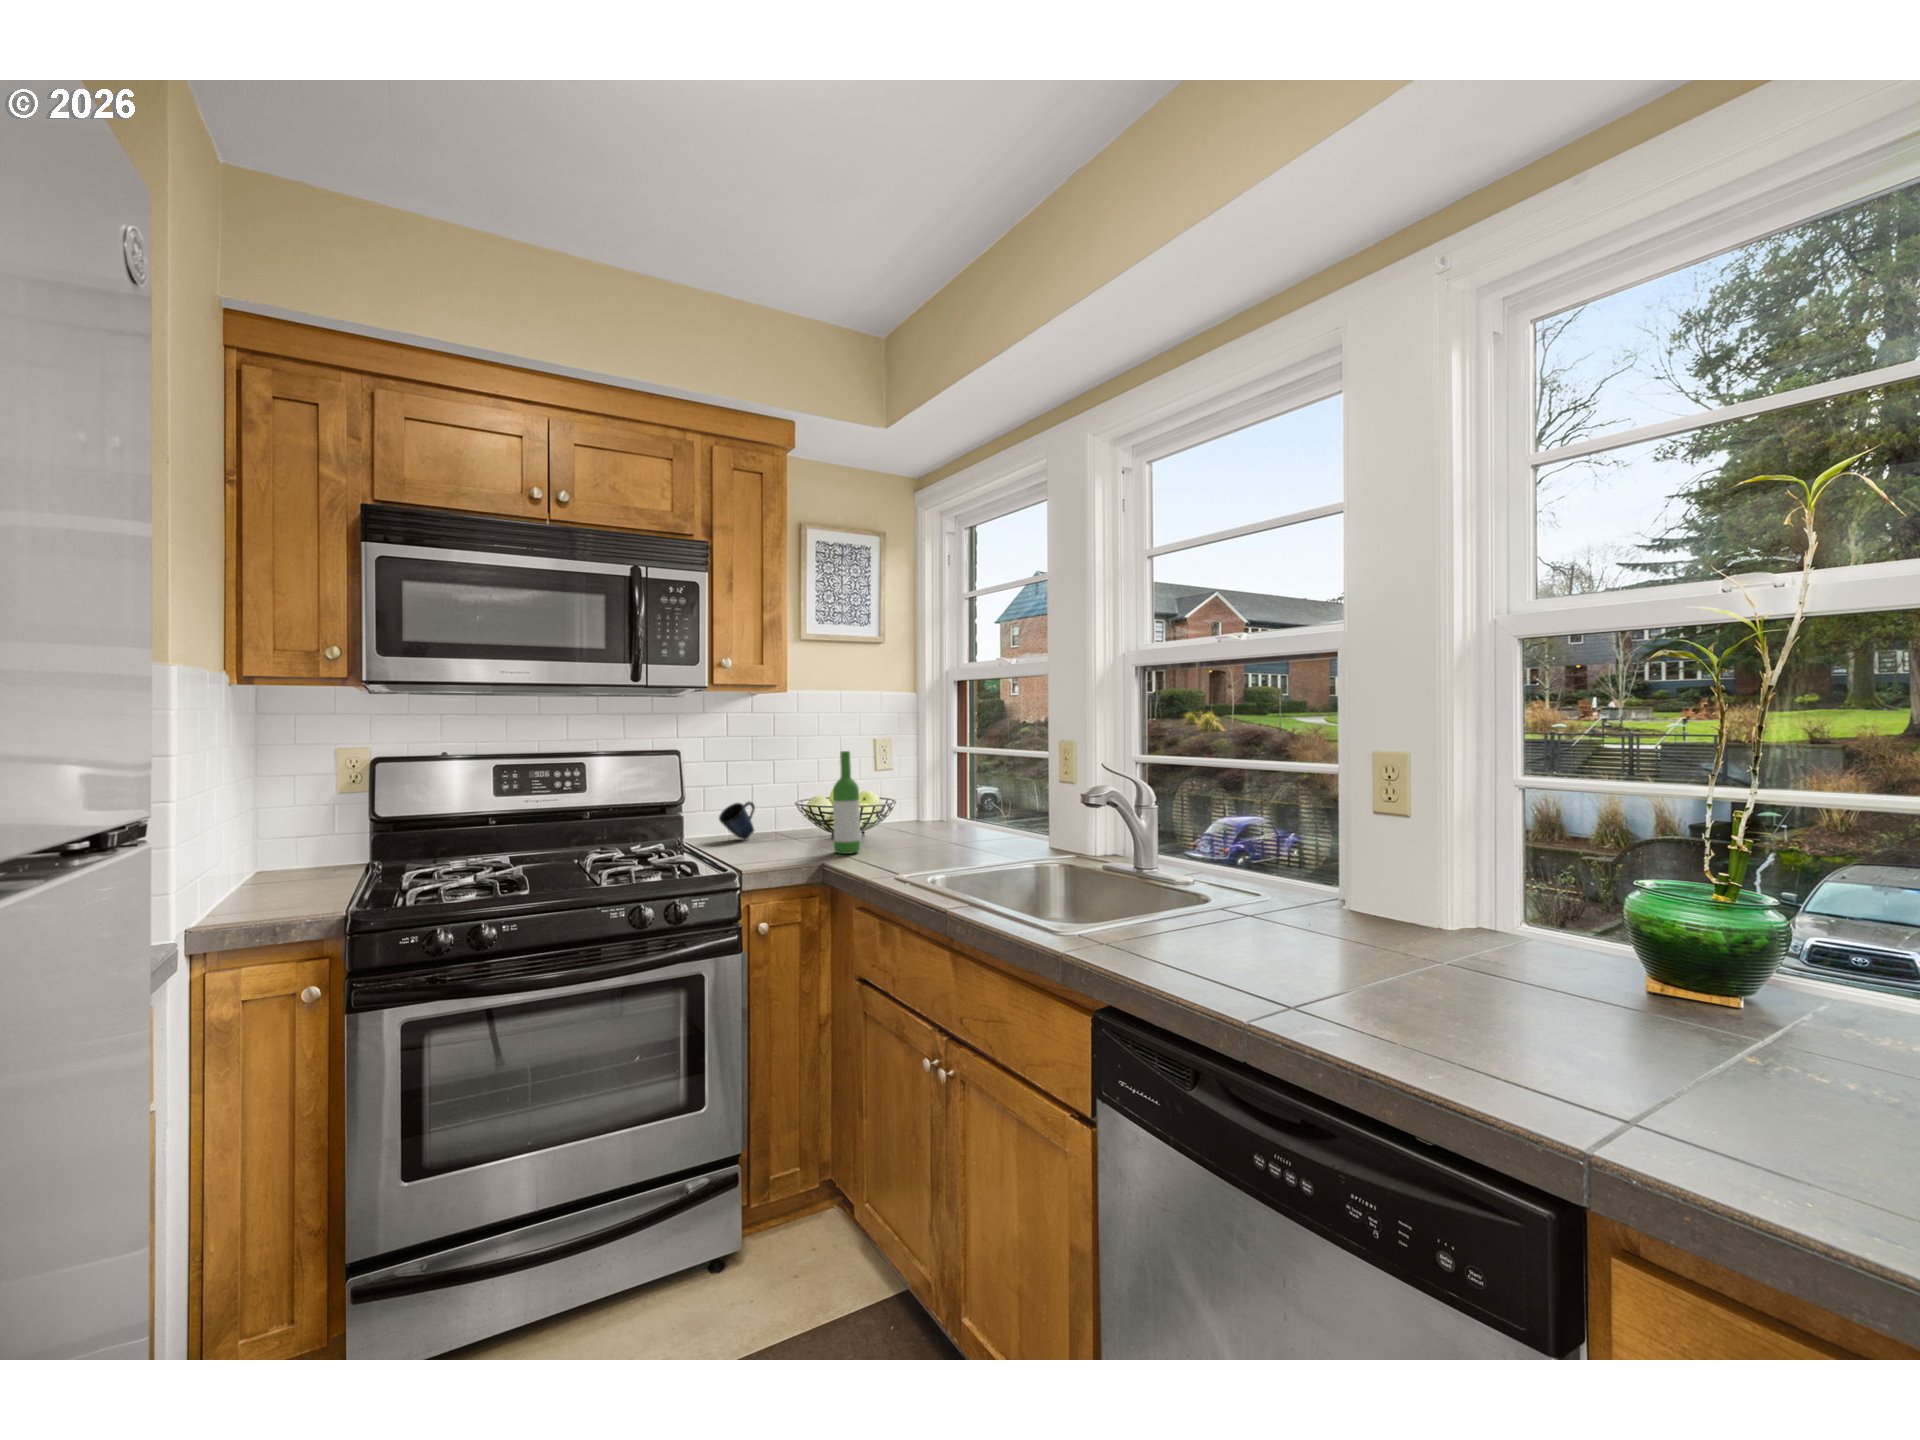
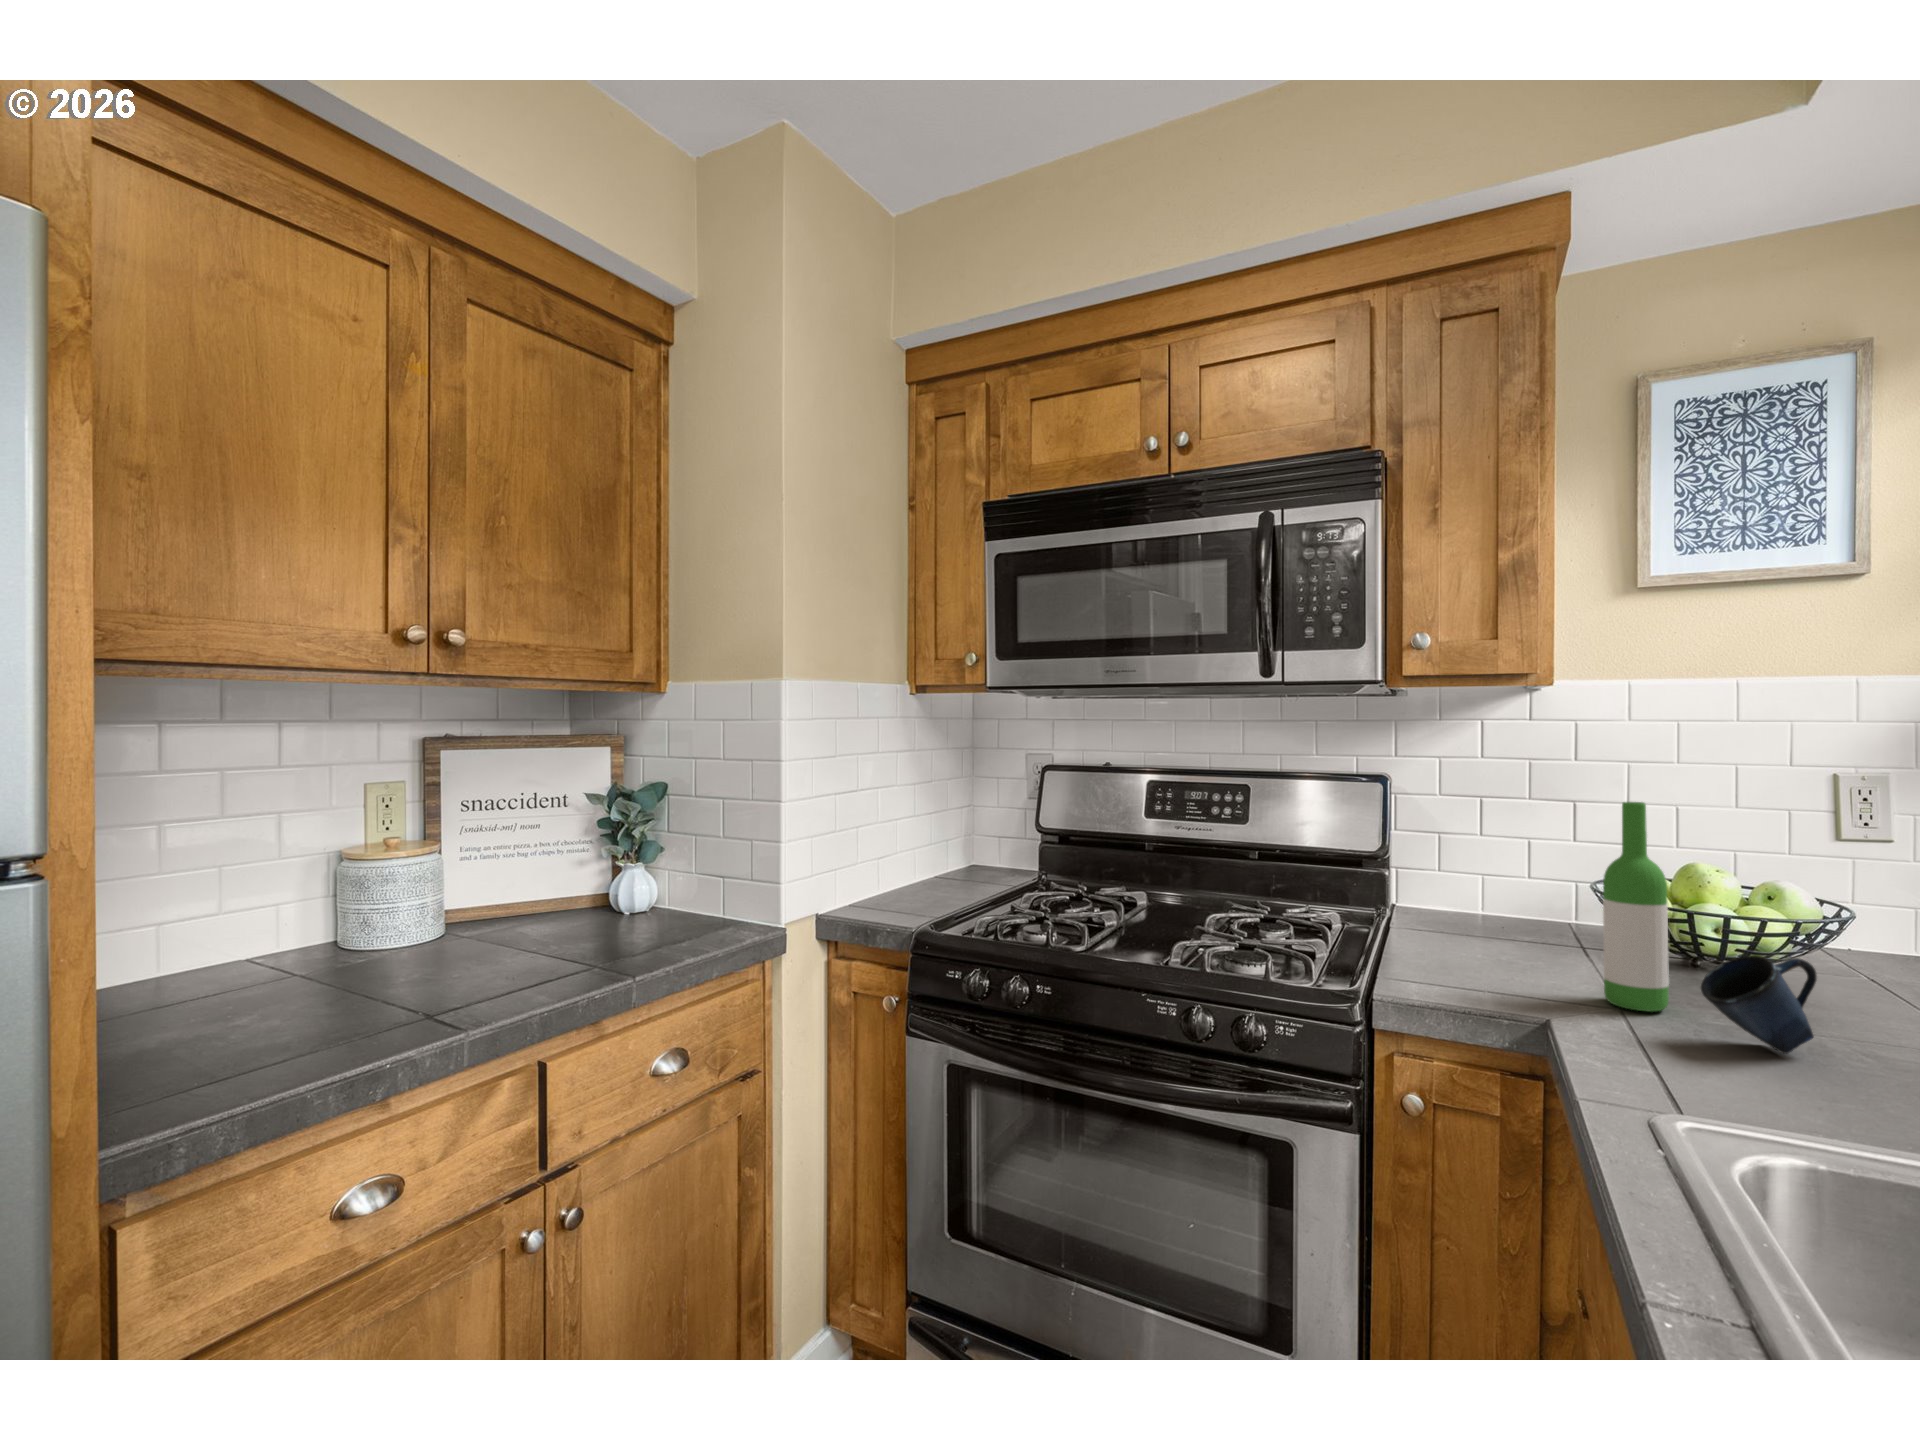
mug: present [719,802,755,839] -> present [1701,956,1817,1054]

